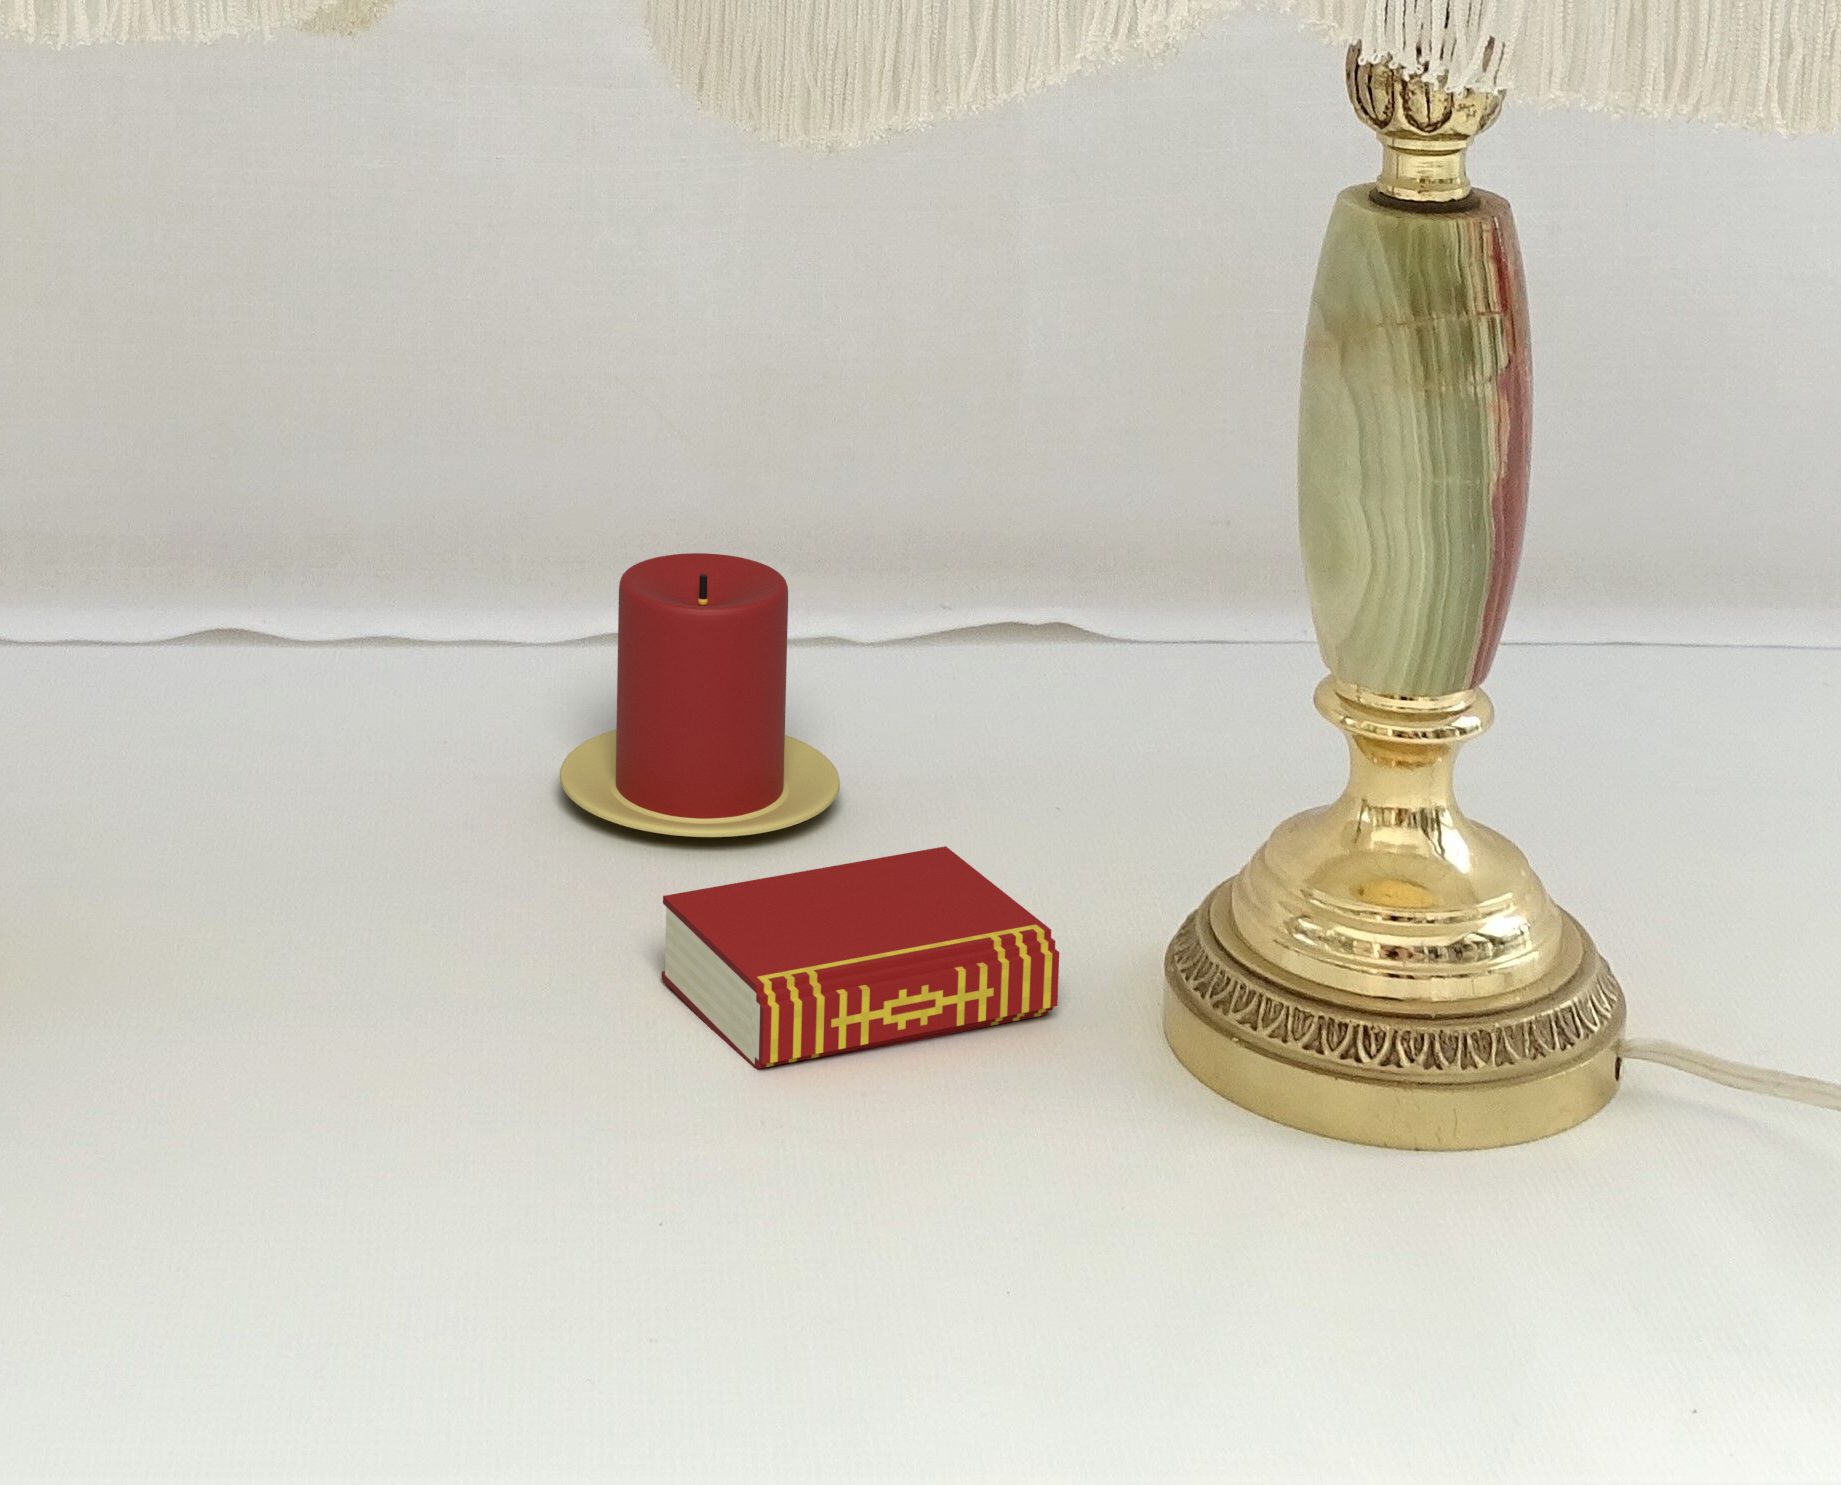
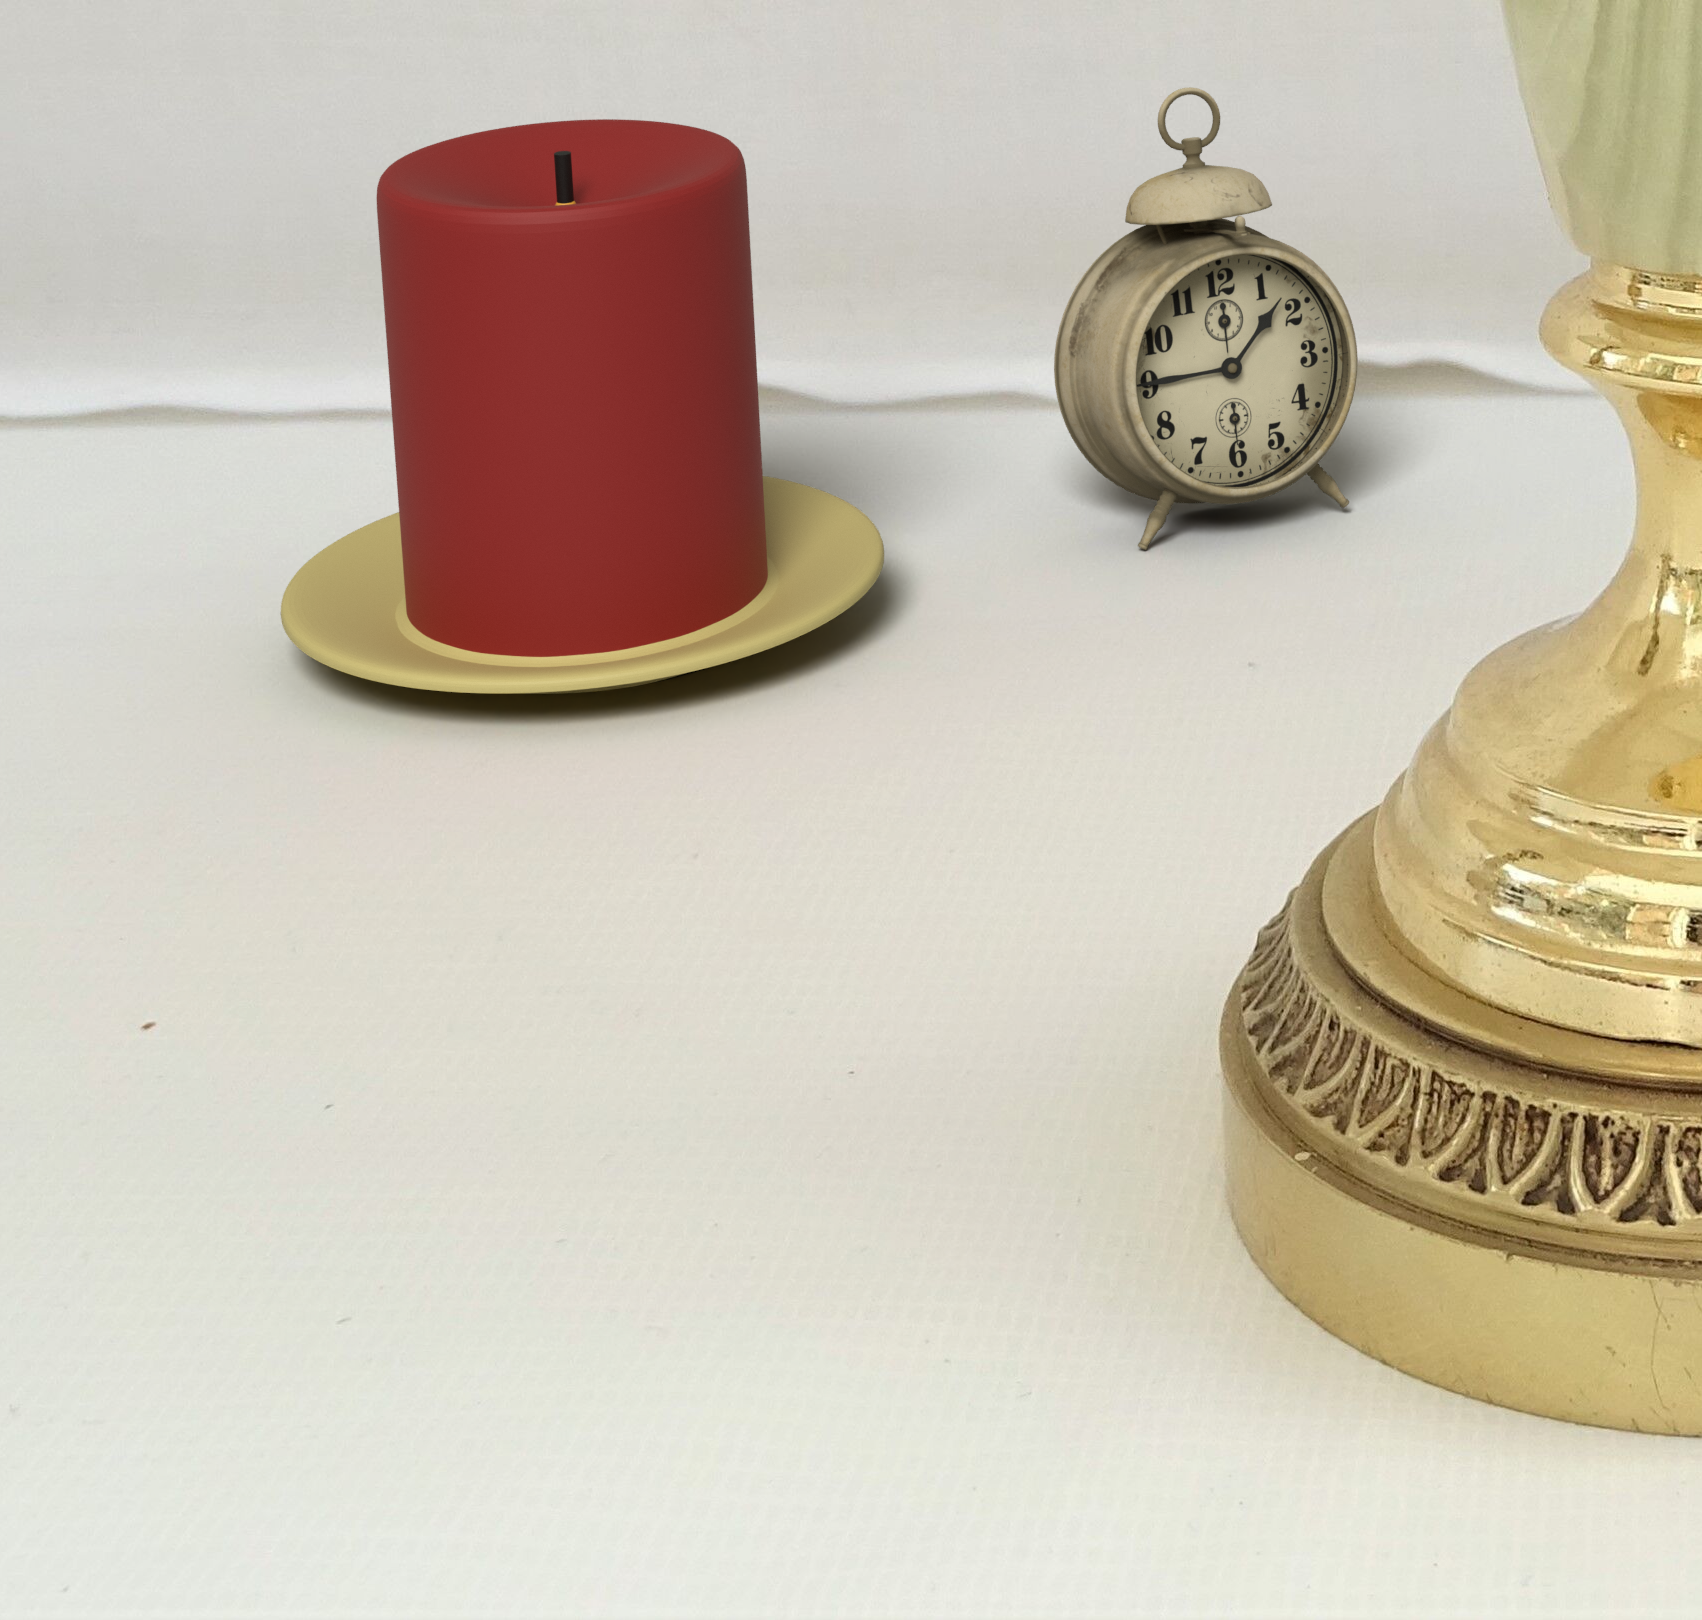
alarm clock: none [885,532,1033,766] -> present [1054,87,1358,550]
book: present [661,846,1059,1069] -> none [123,696,1012,1254]

